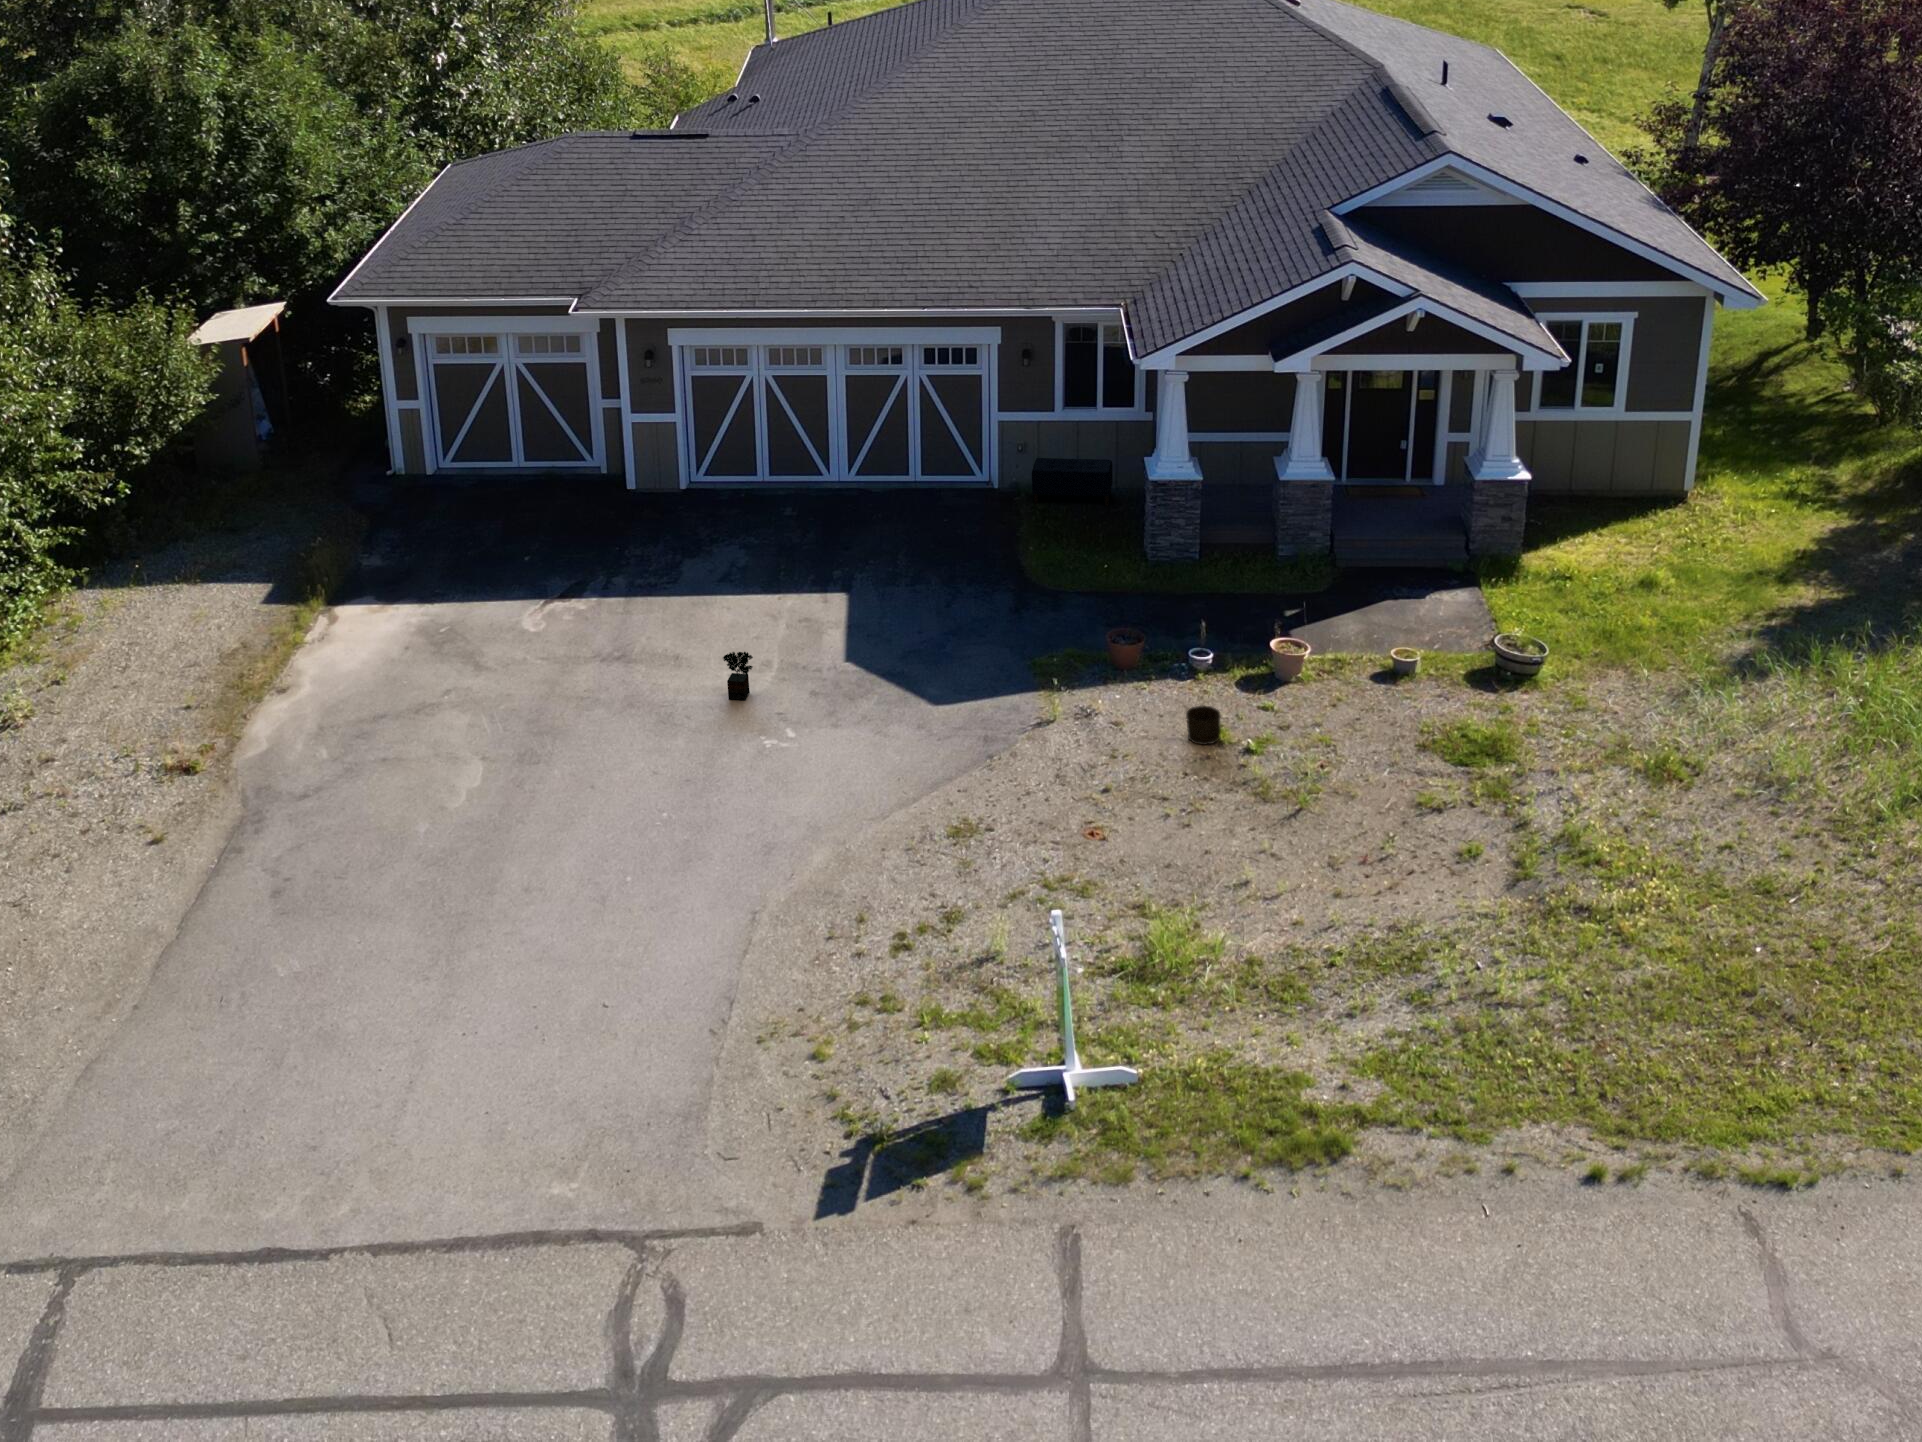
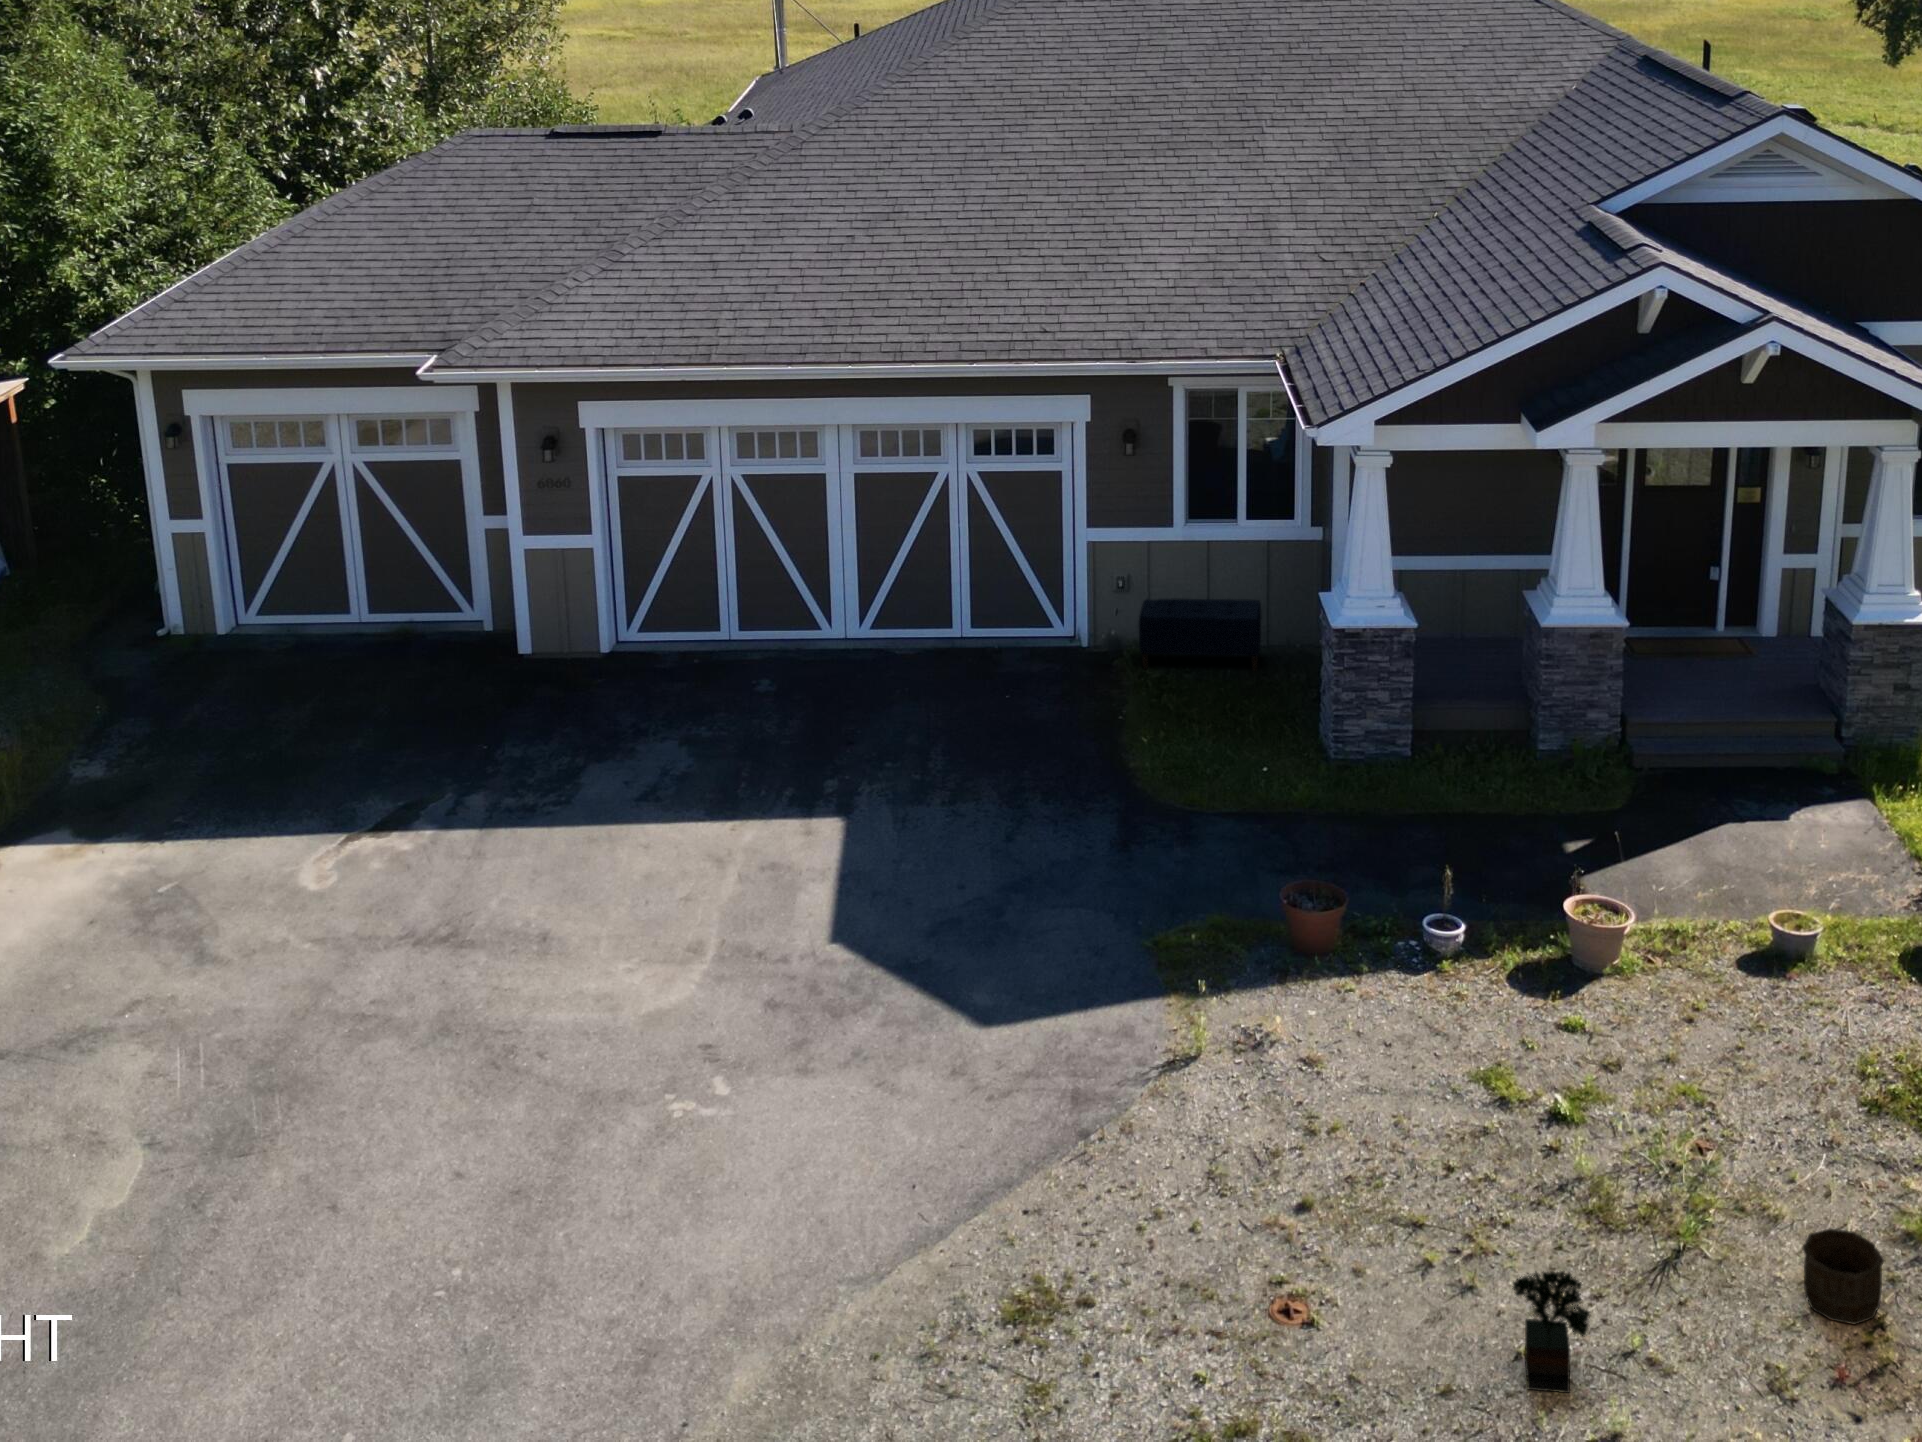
potted tree: present [723,652,753,701] -> present [1512,1271,1590,1393]
wooden bucket: present [1186,706,1221,745] -> present [1802,1229,1884,1325]

